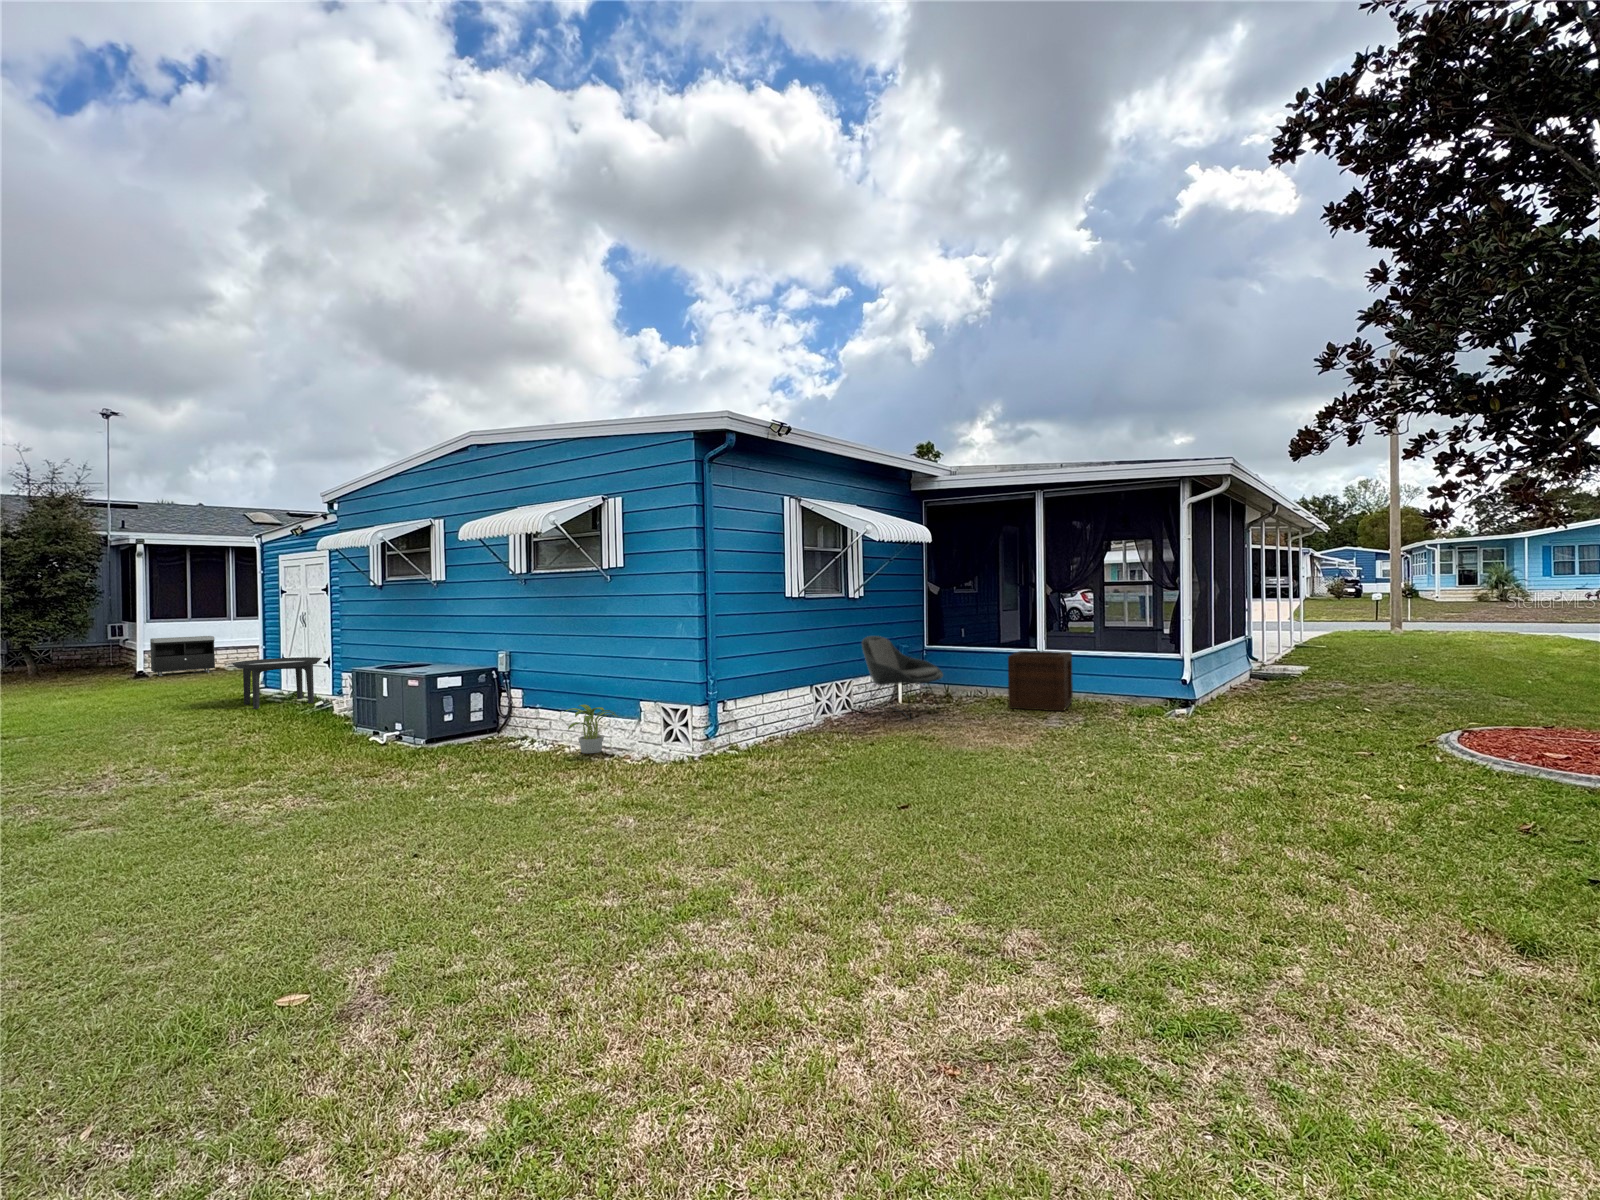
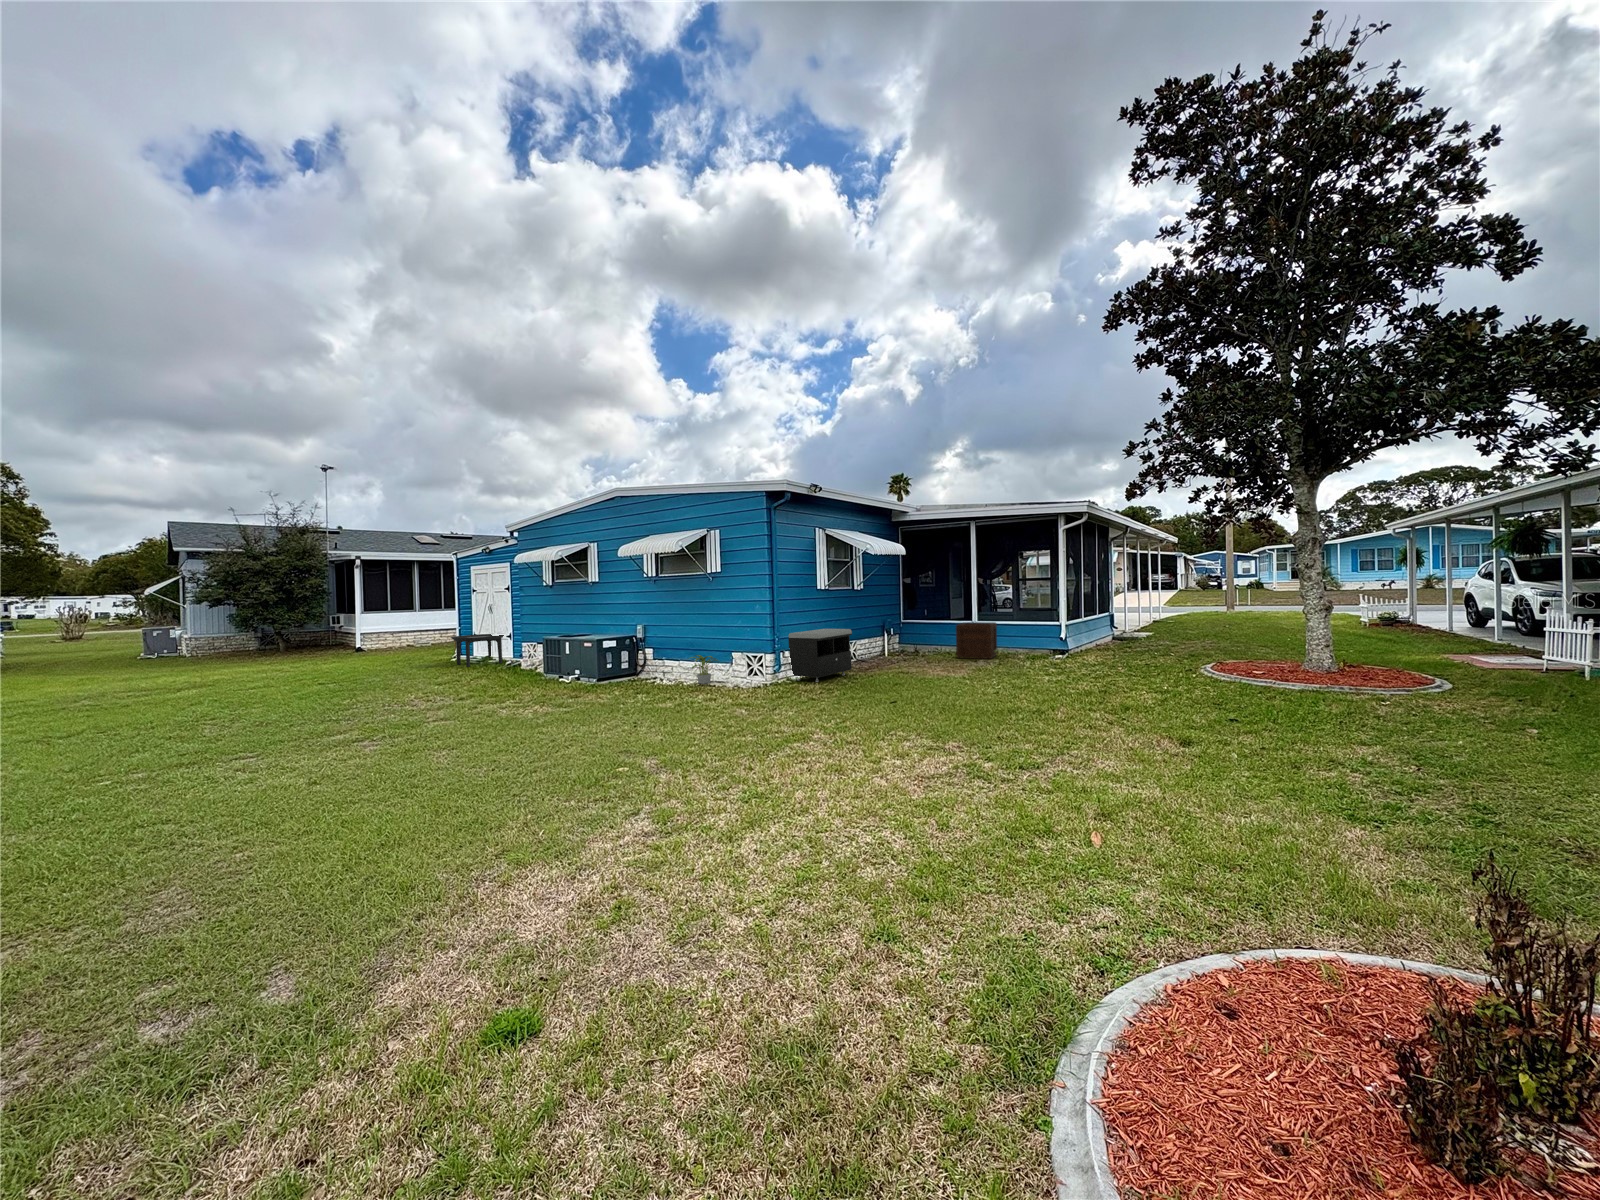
storage bench: present [150,636,215,676] -> present [788,629,852,682]
lounge chair: present [861,636,943,721] -> none [863,614,915,665]

